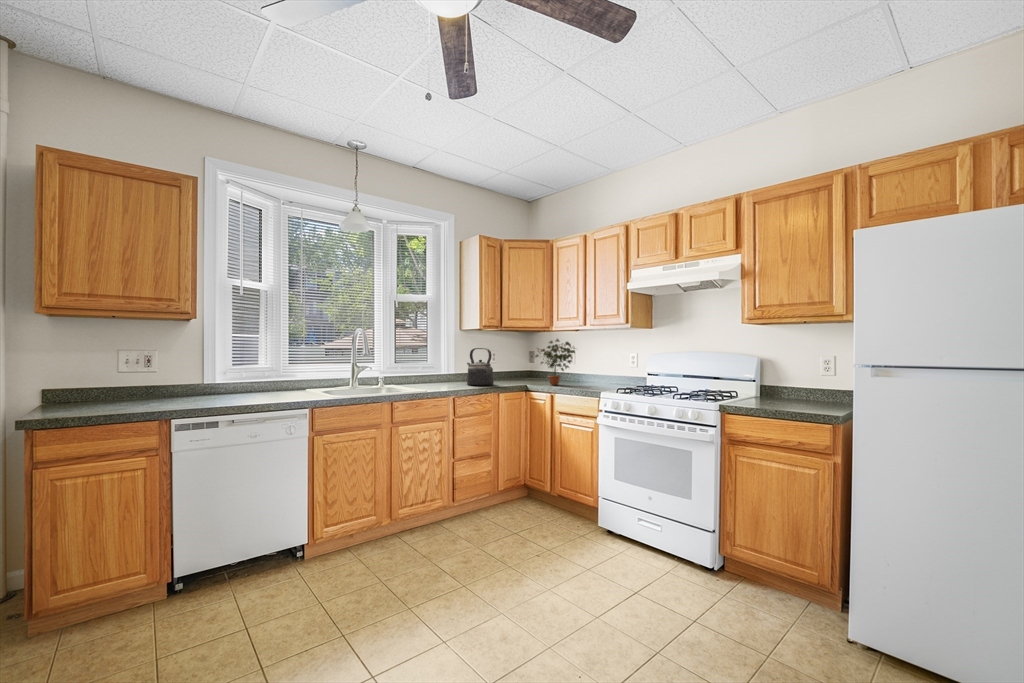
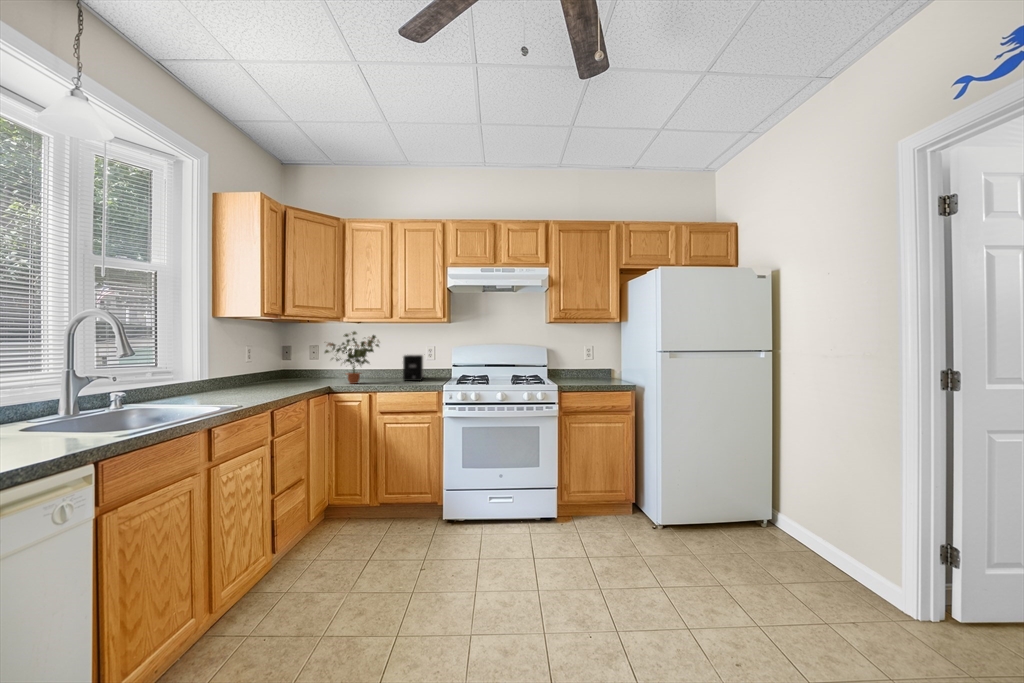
kettle: present [467,348,494,386] -> none [239,343,288,393]
toaster: none [599,361,636,388] -> present [403,355,424,381]

